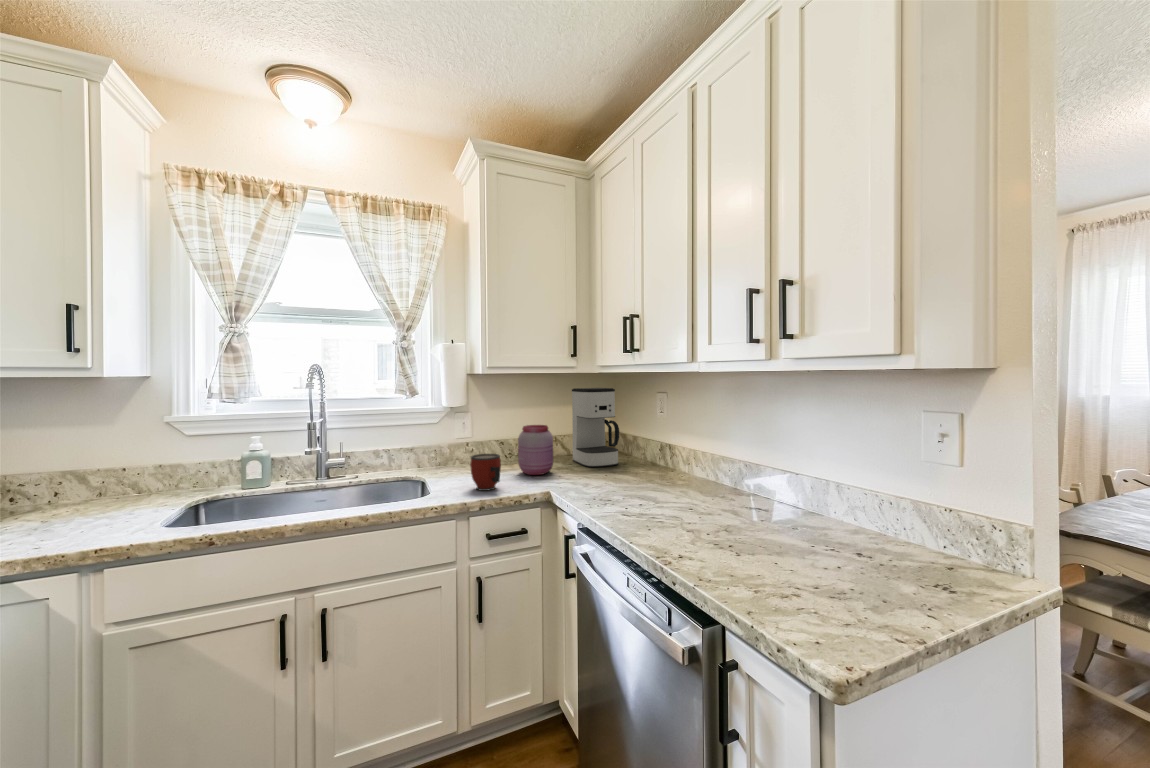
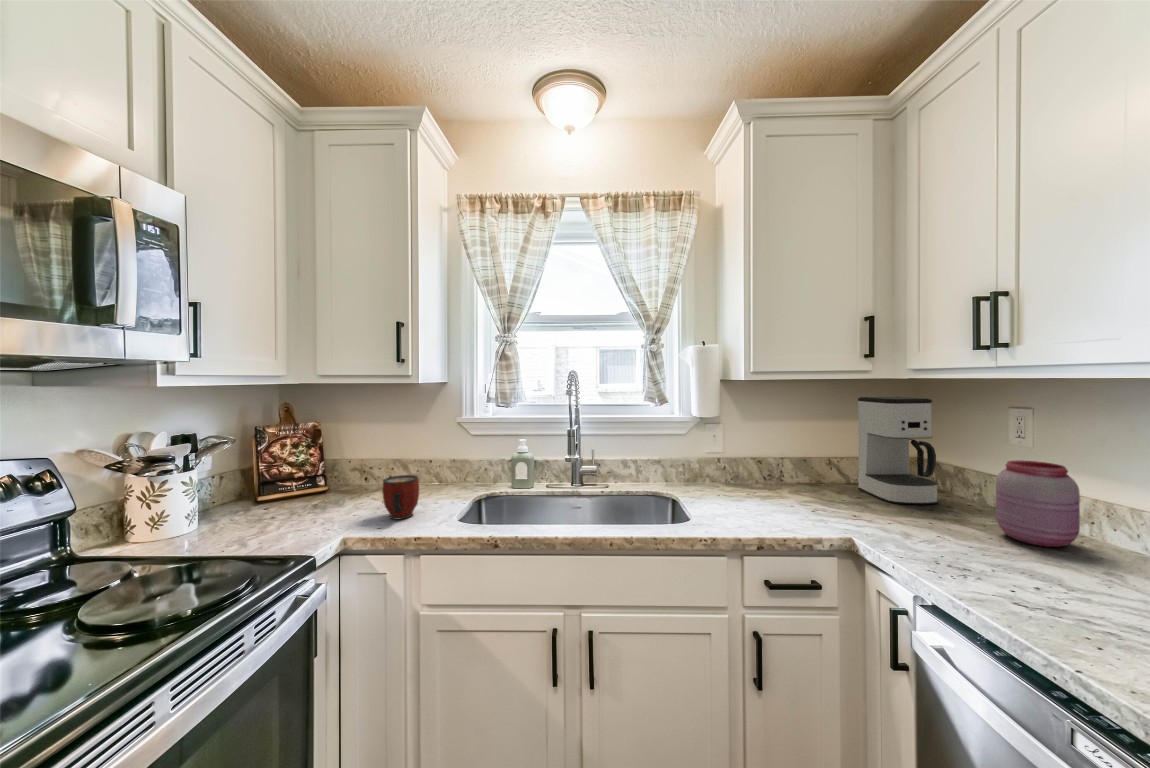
jar: present [518,425,553,475] -> present [996,461,1080,547]
mug: present [470,454,501,491] -> present [382,475,419,520]

